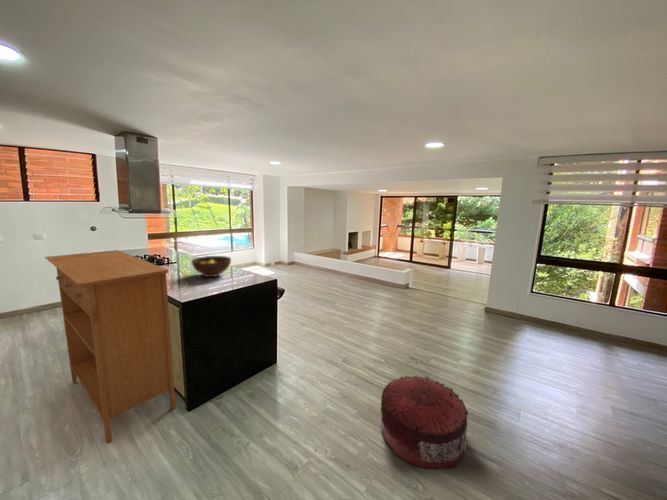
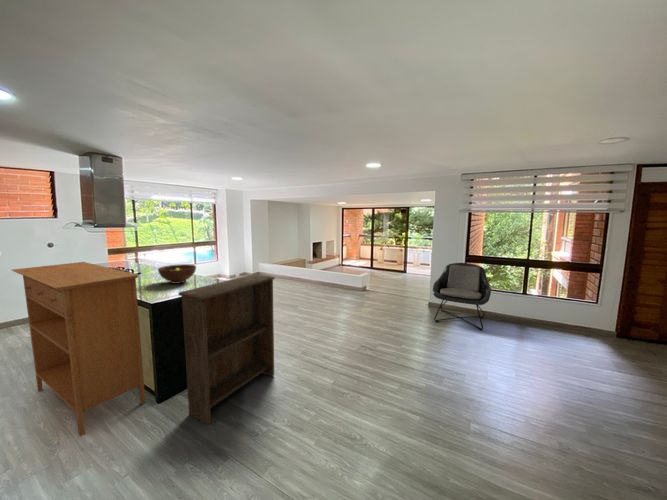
lounge chair: none [493,264,569,346] -> present [433,263,491,330]
bookshelf: none [211,271,318,445] -> present [179,274,275,425]
pouf: present [381,376,468,468] -> none [330,356,399,425]

